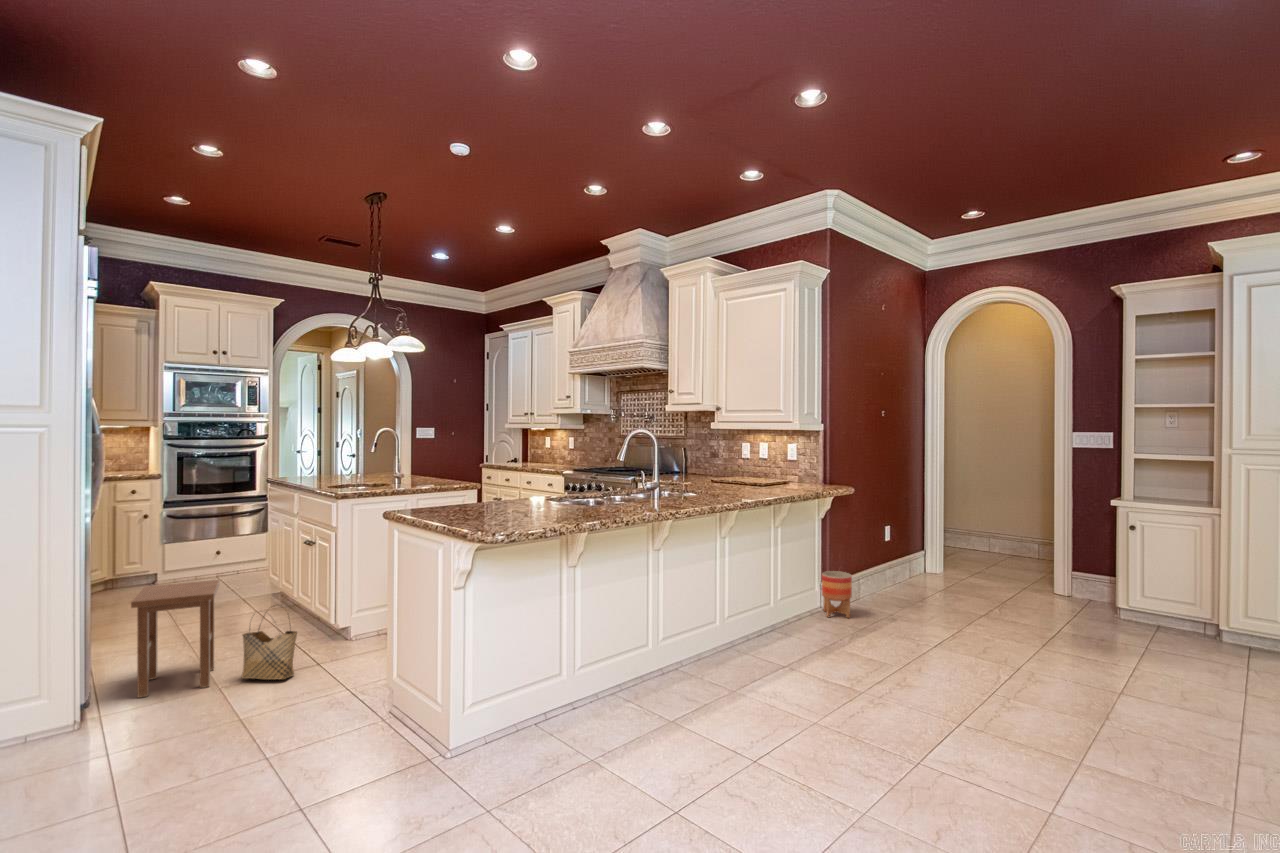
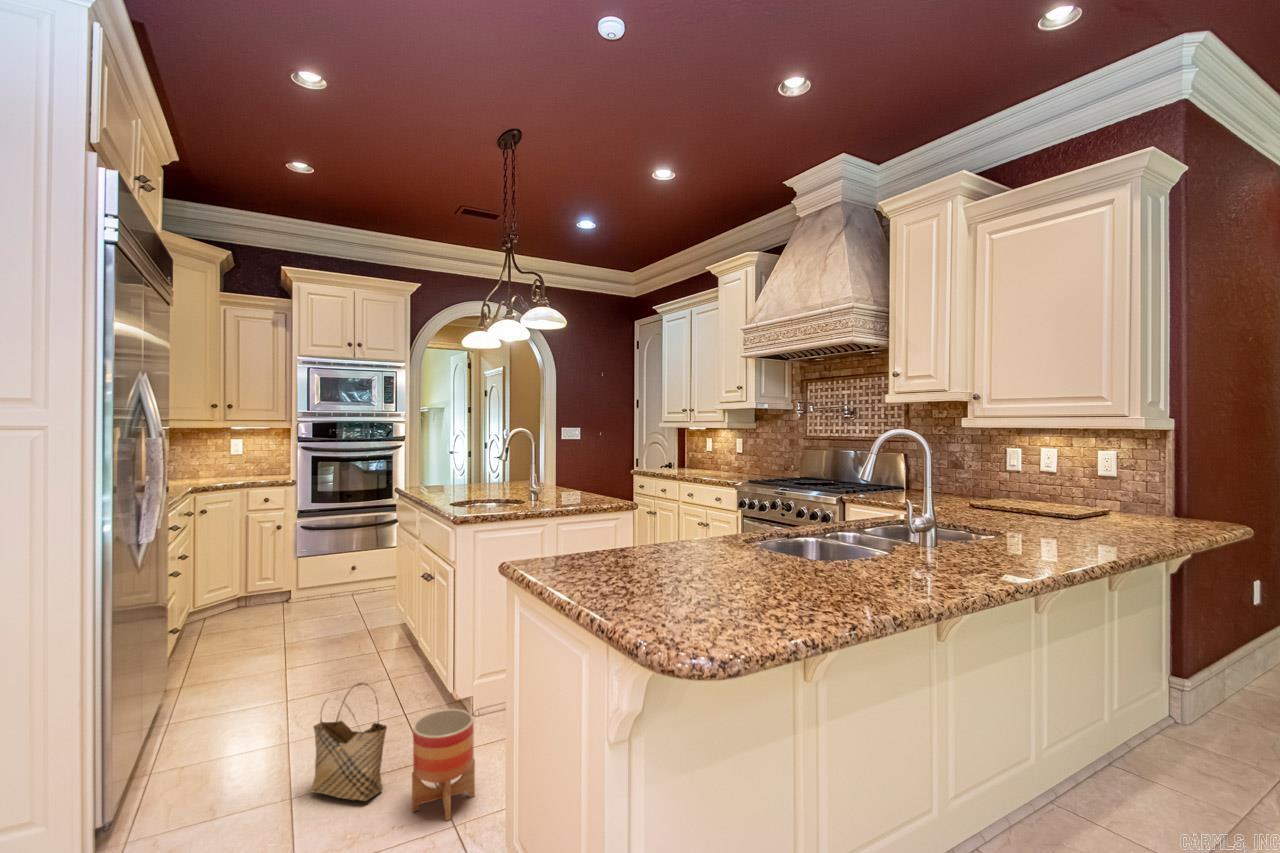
planter: present [822,571,852,618] -> present [412,709,475,820]
stool: present [131,580,220,698] -> none [157,638,296,819]

